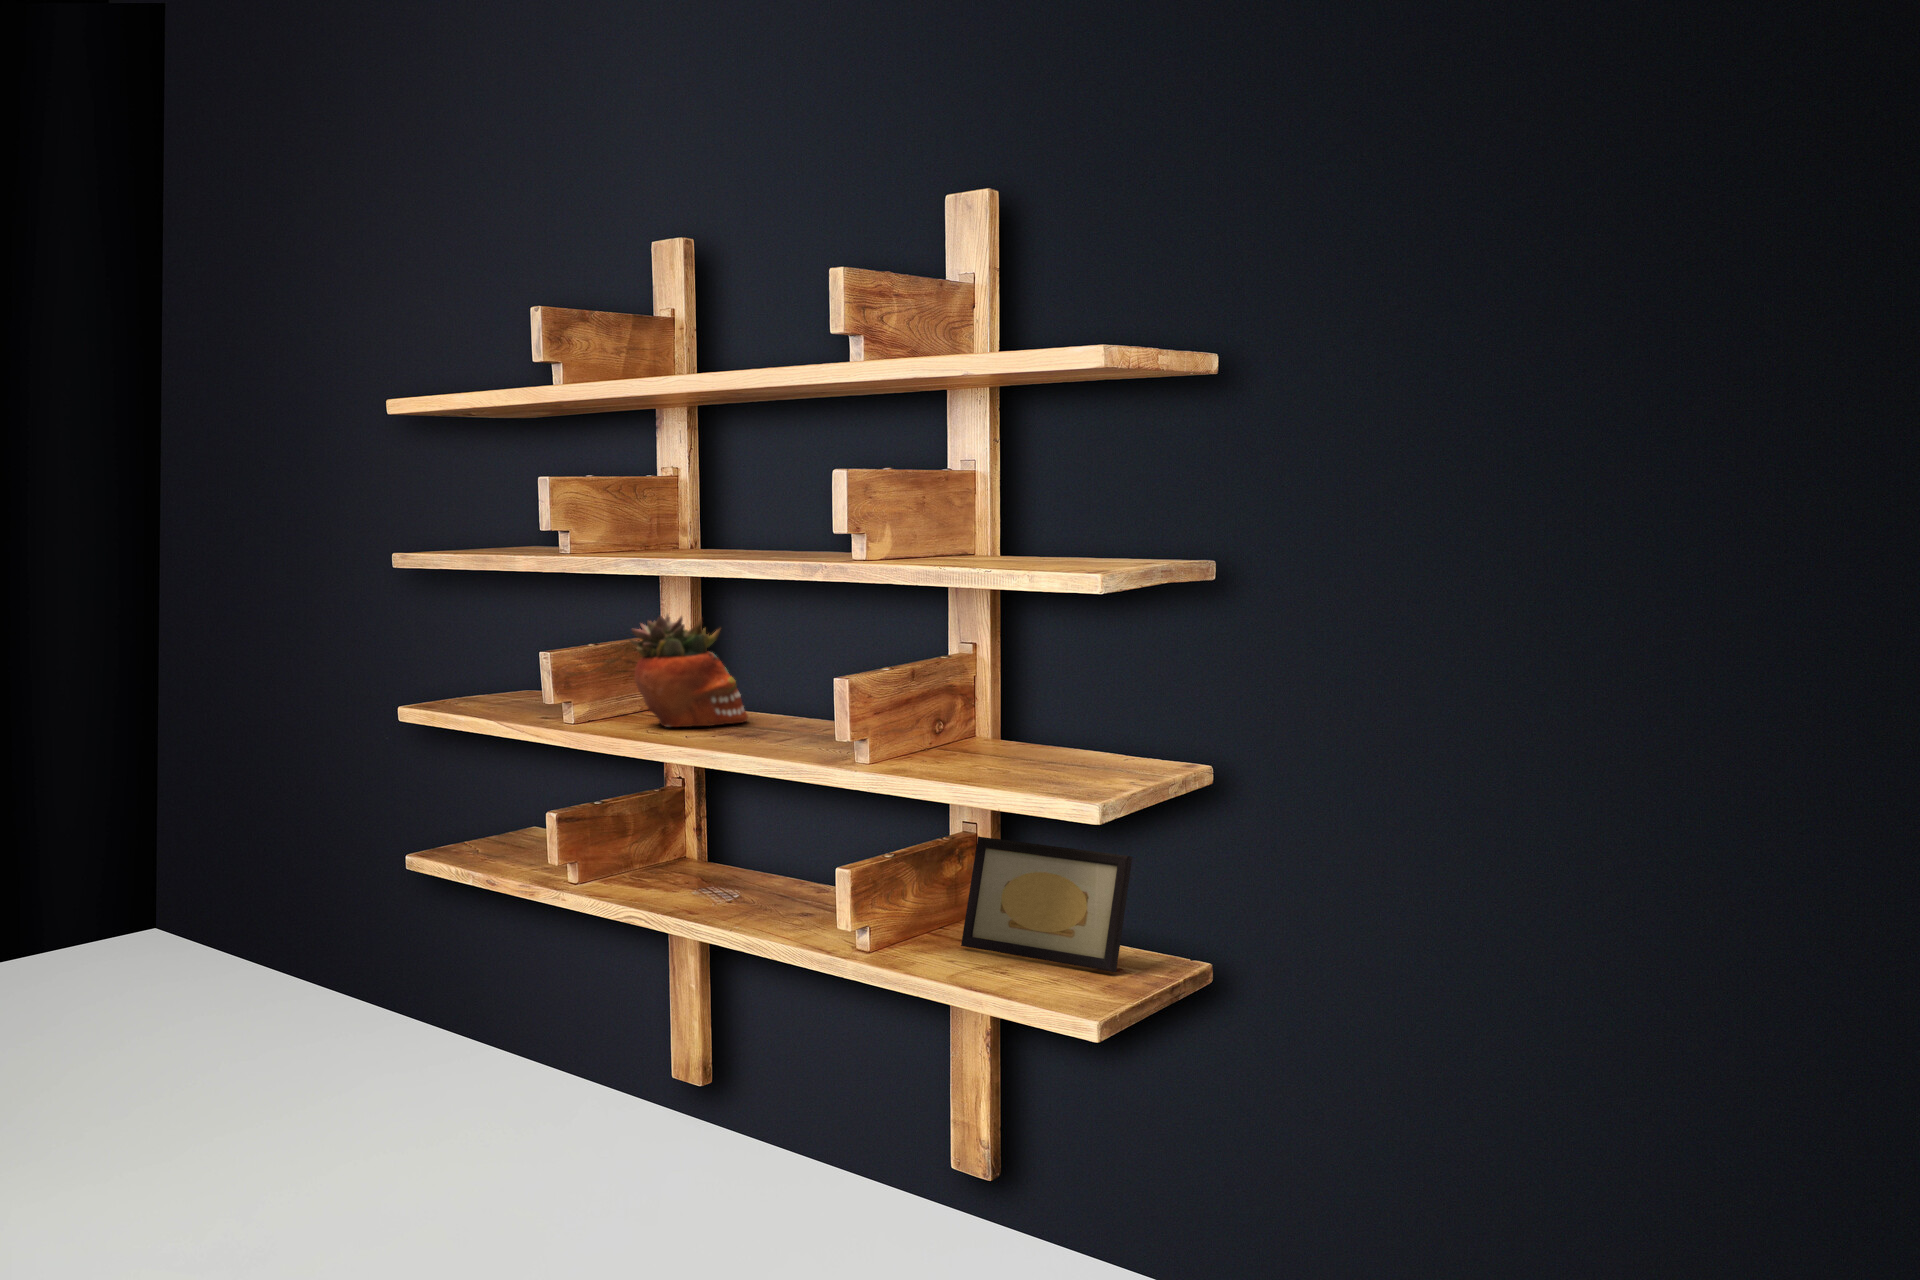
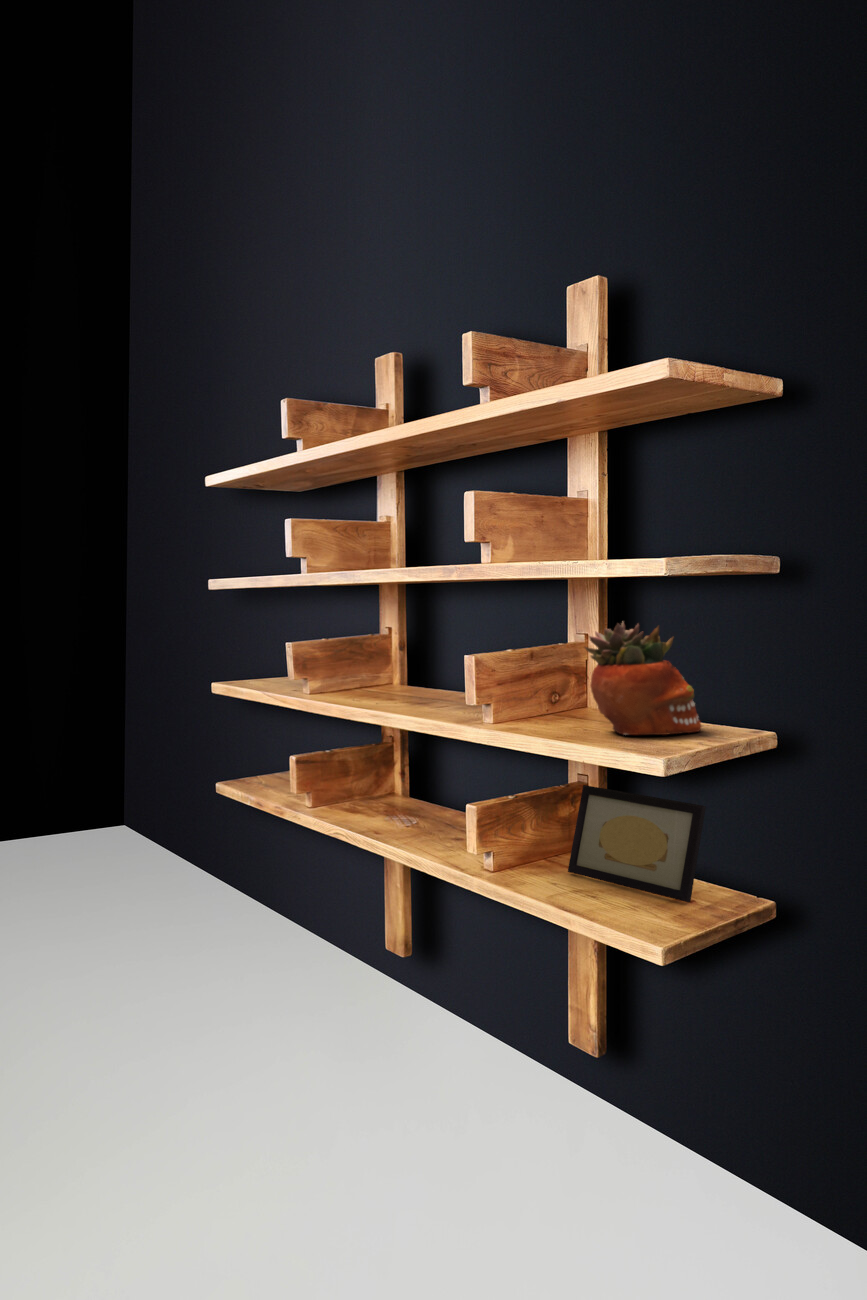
succulent planter: present [630,614,748,727] -> present [585,621,701,735]

